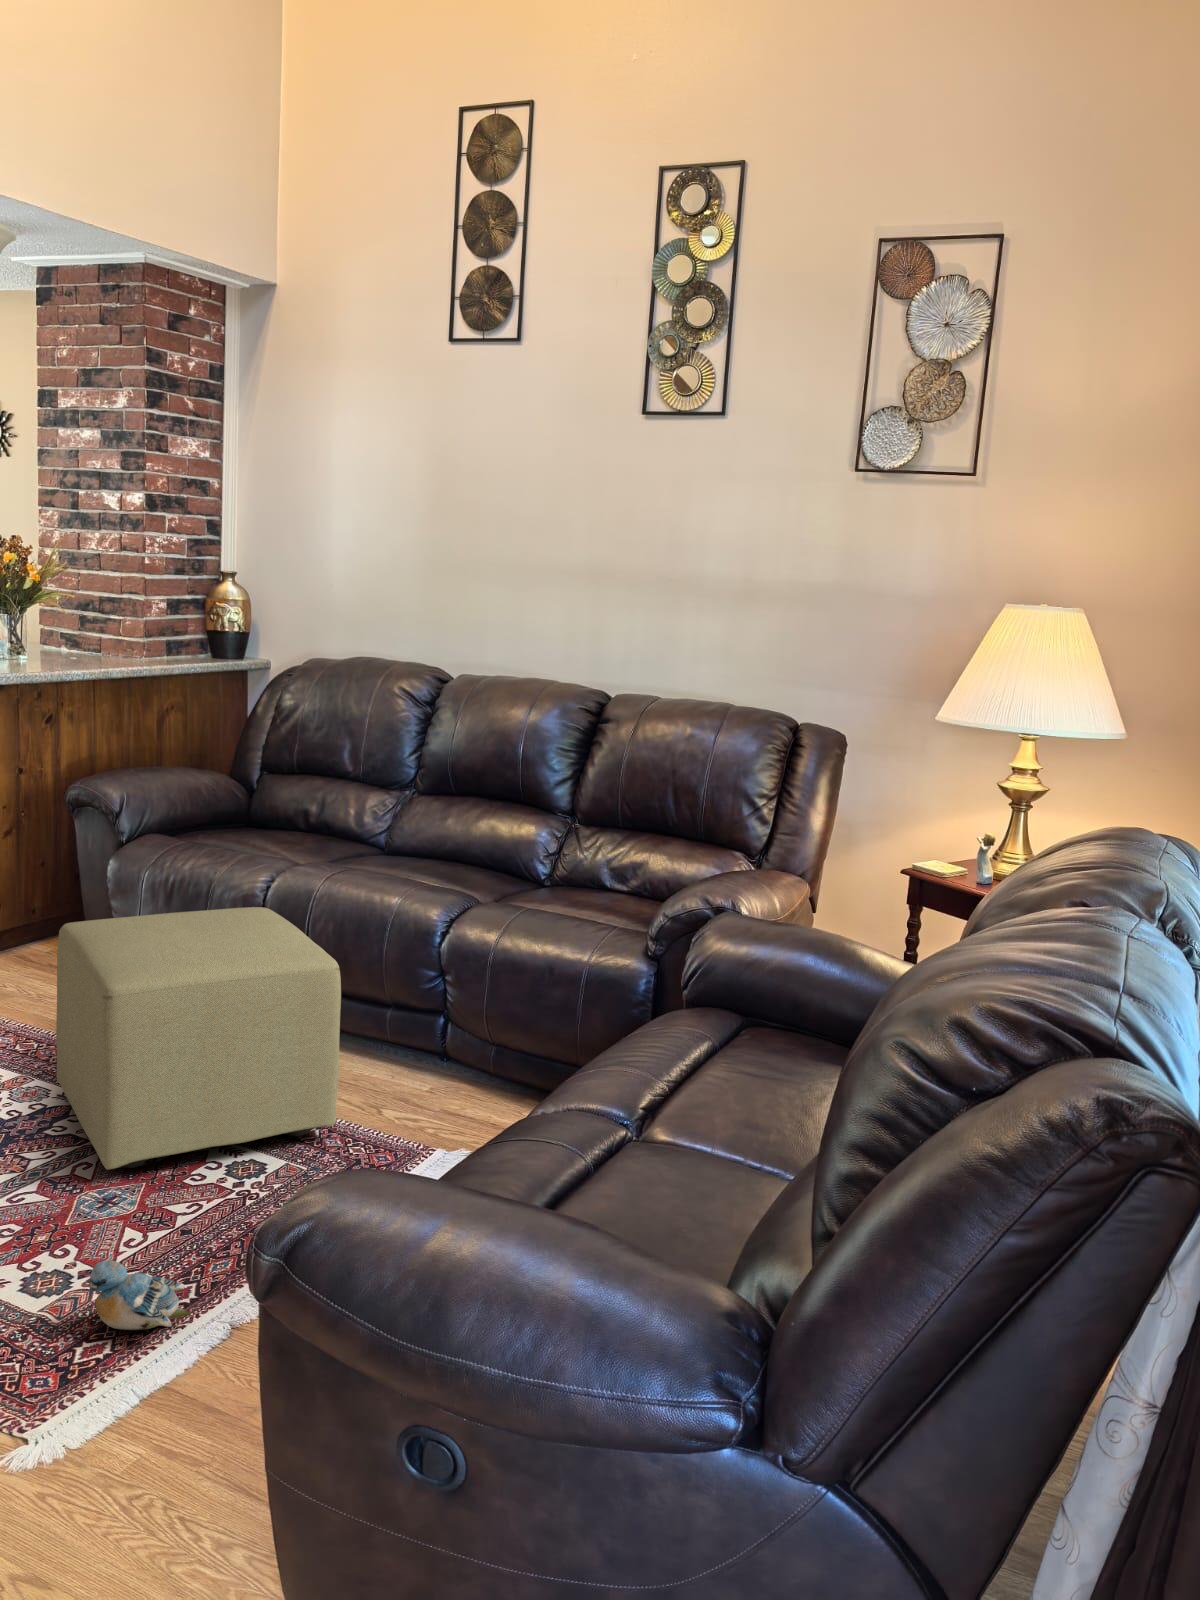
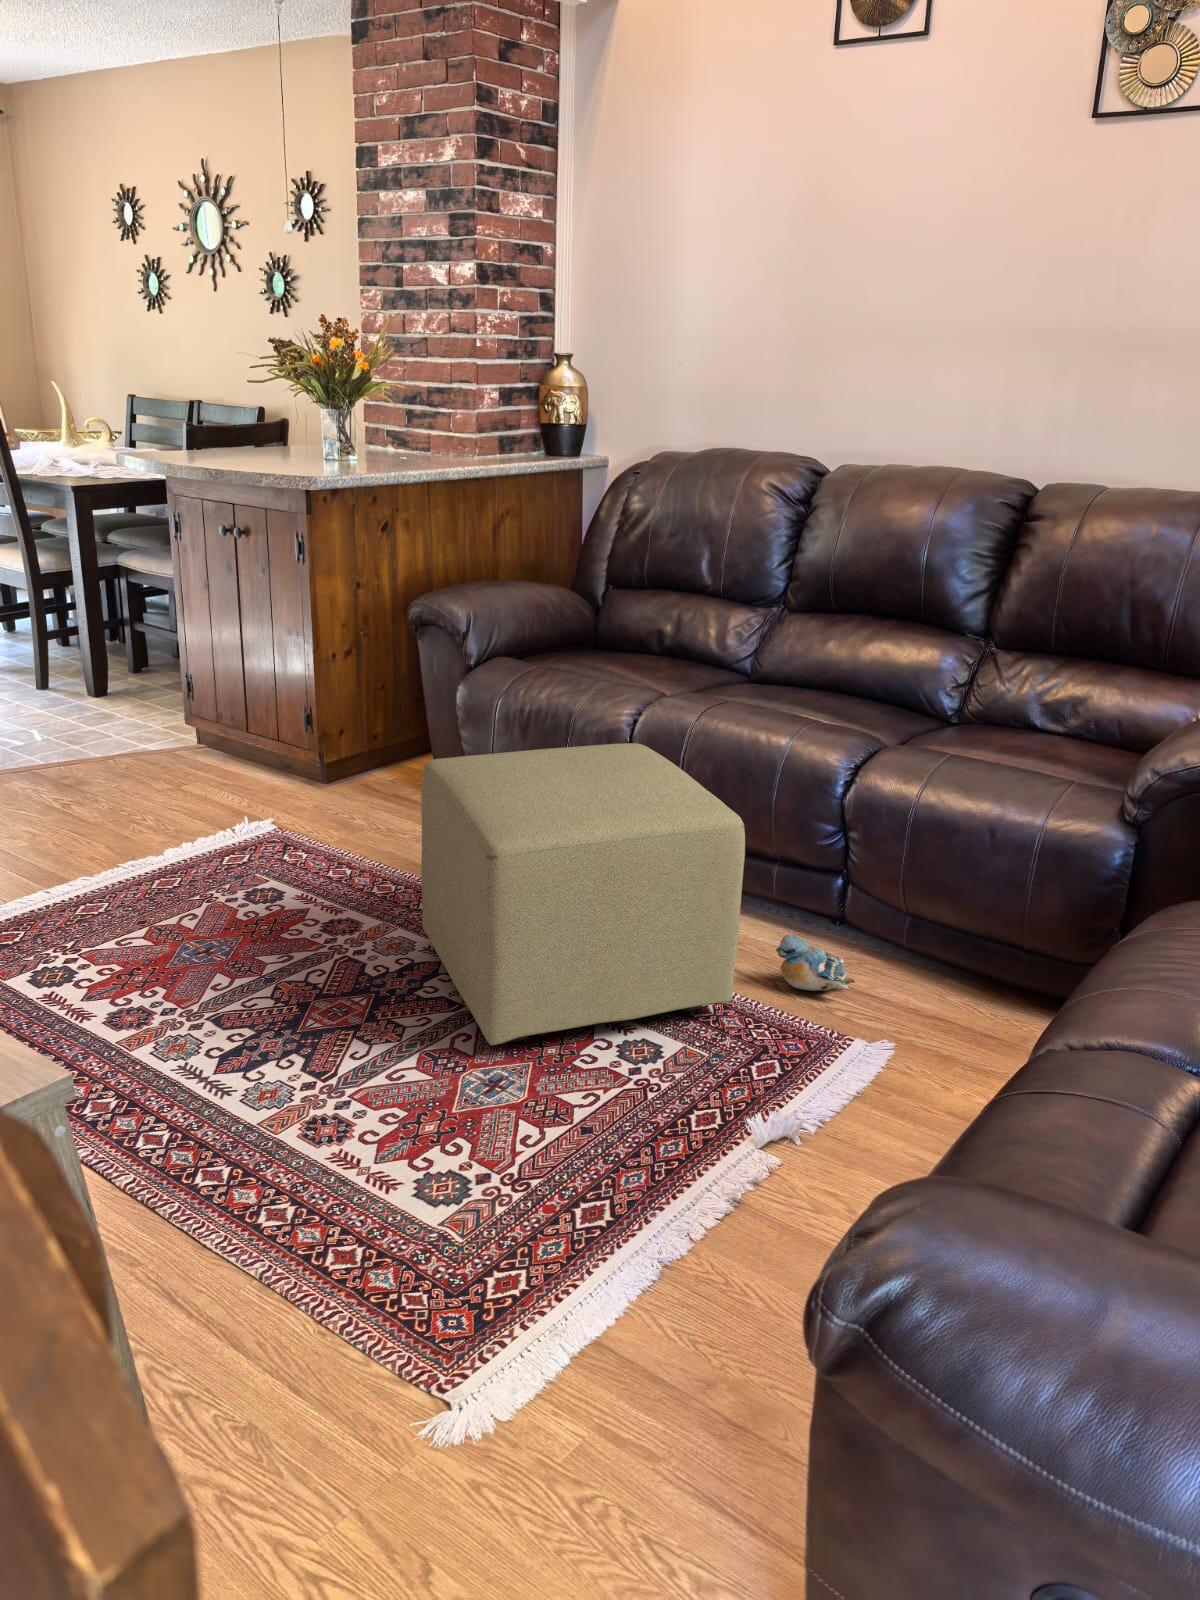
plush toy: present [86,1260,190,1330] -> present [776,935,855,991]

